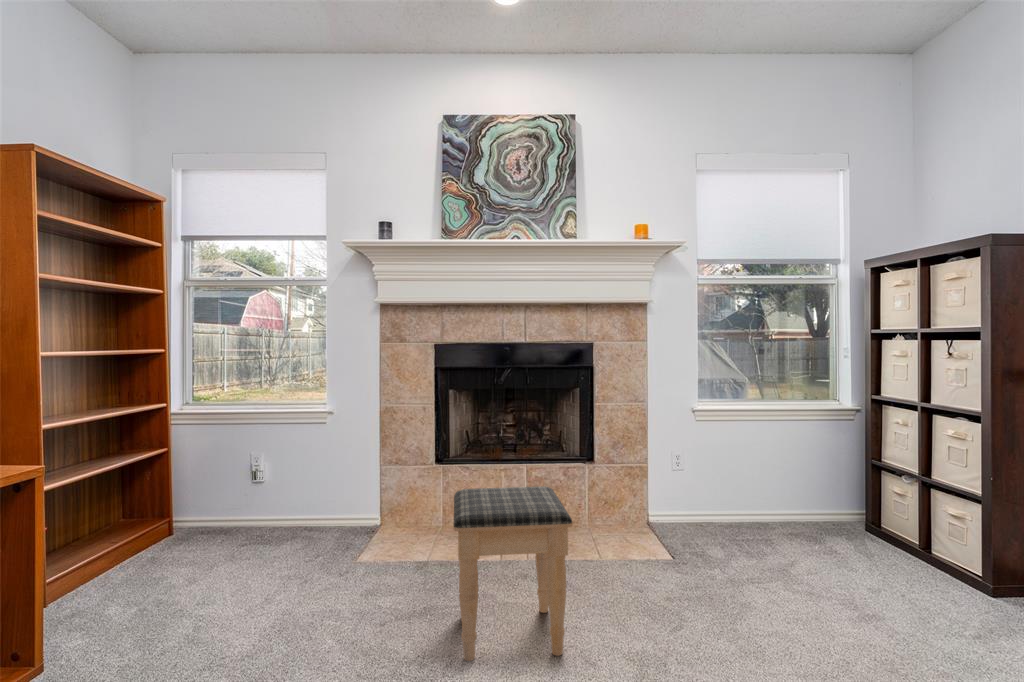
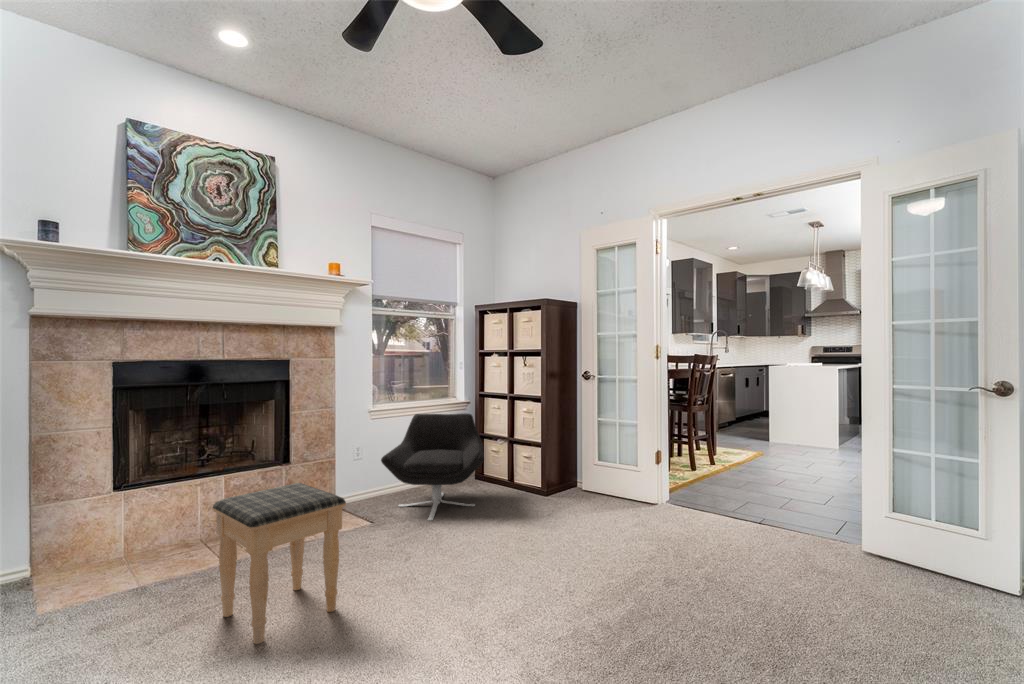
lounge chair: none [695,421,866,575] -> present [381,413,484,521]

